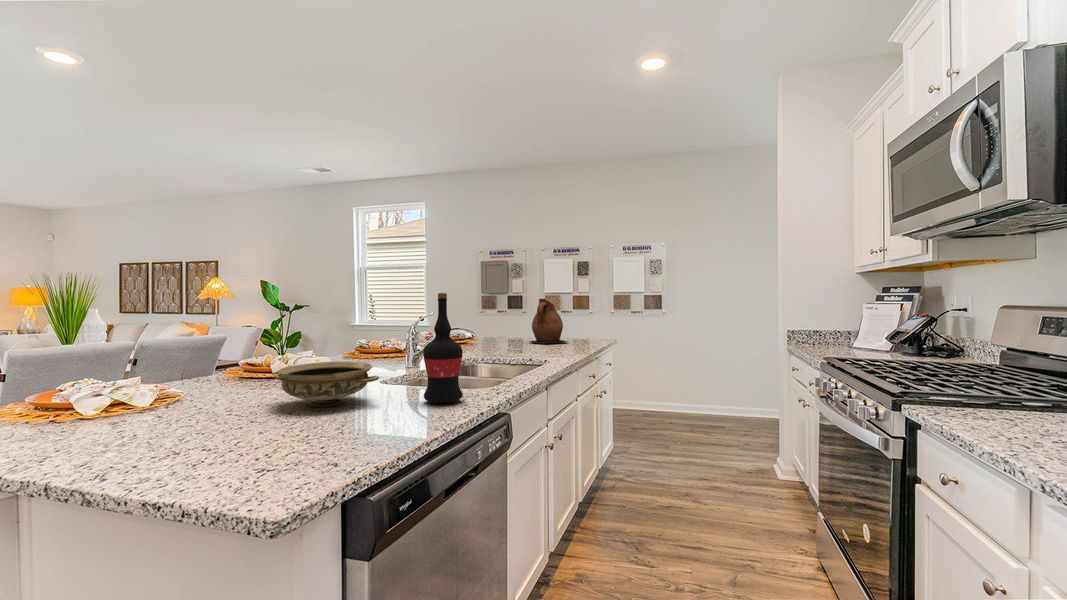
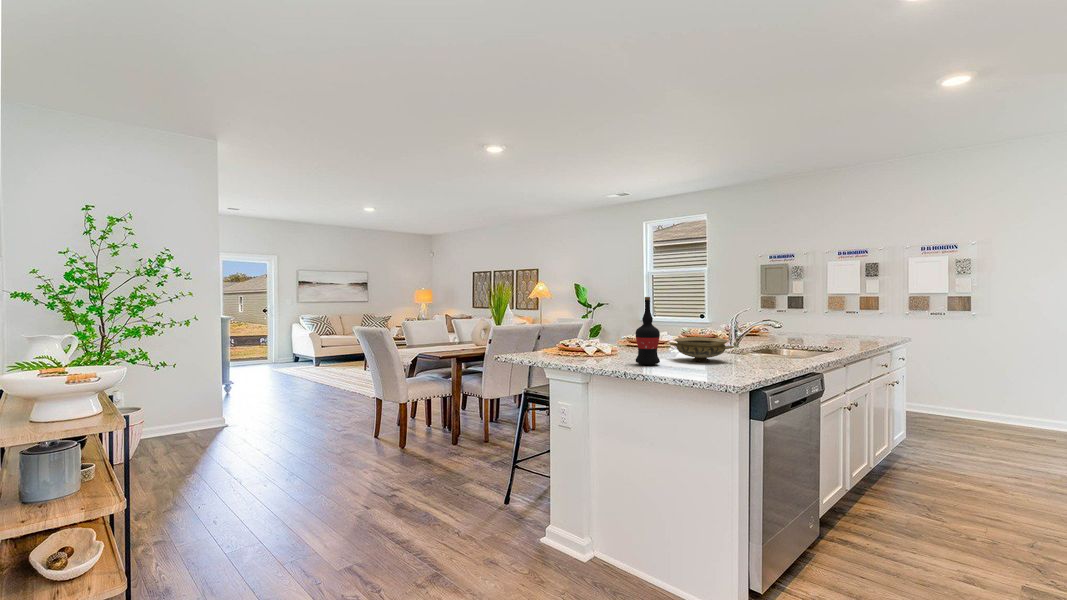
wine bottle: present [423,293,463,403] -> present [635,297,660,365]
ceramic pitcher: present [530,299,568,343] -> none [817,300,859,339]

